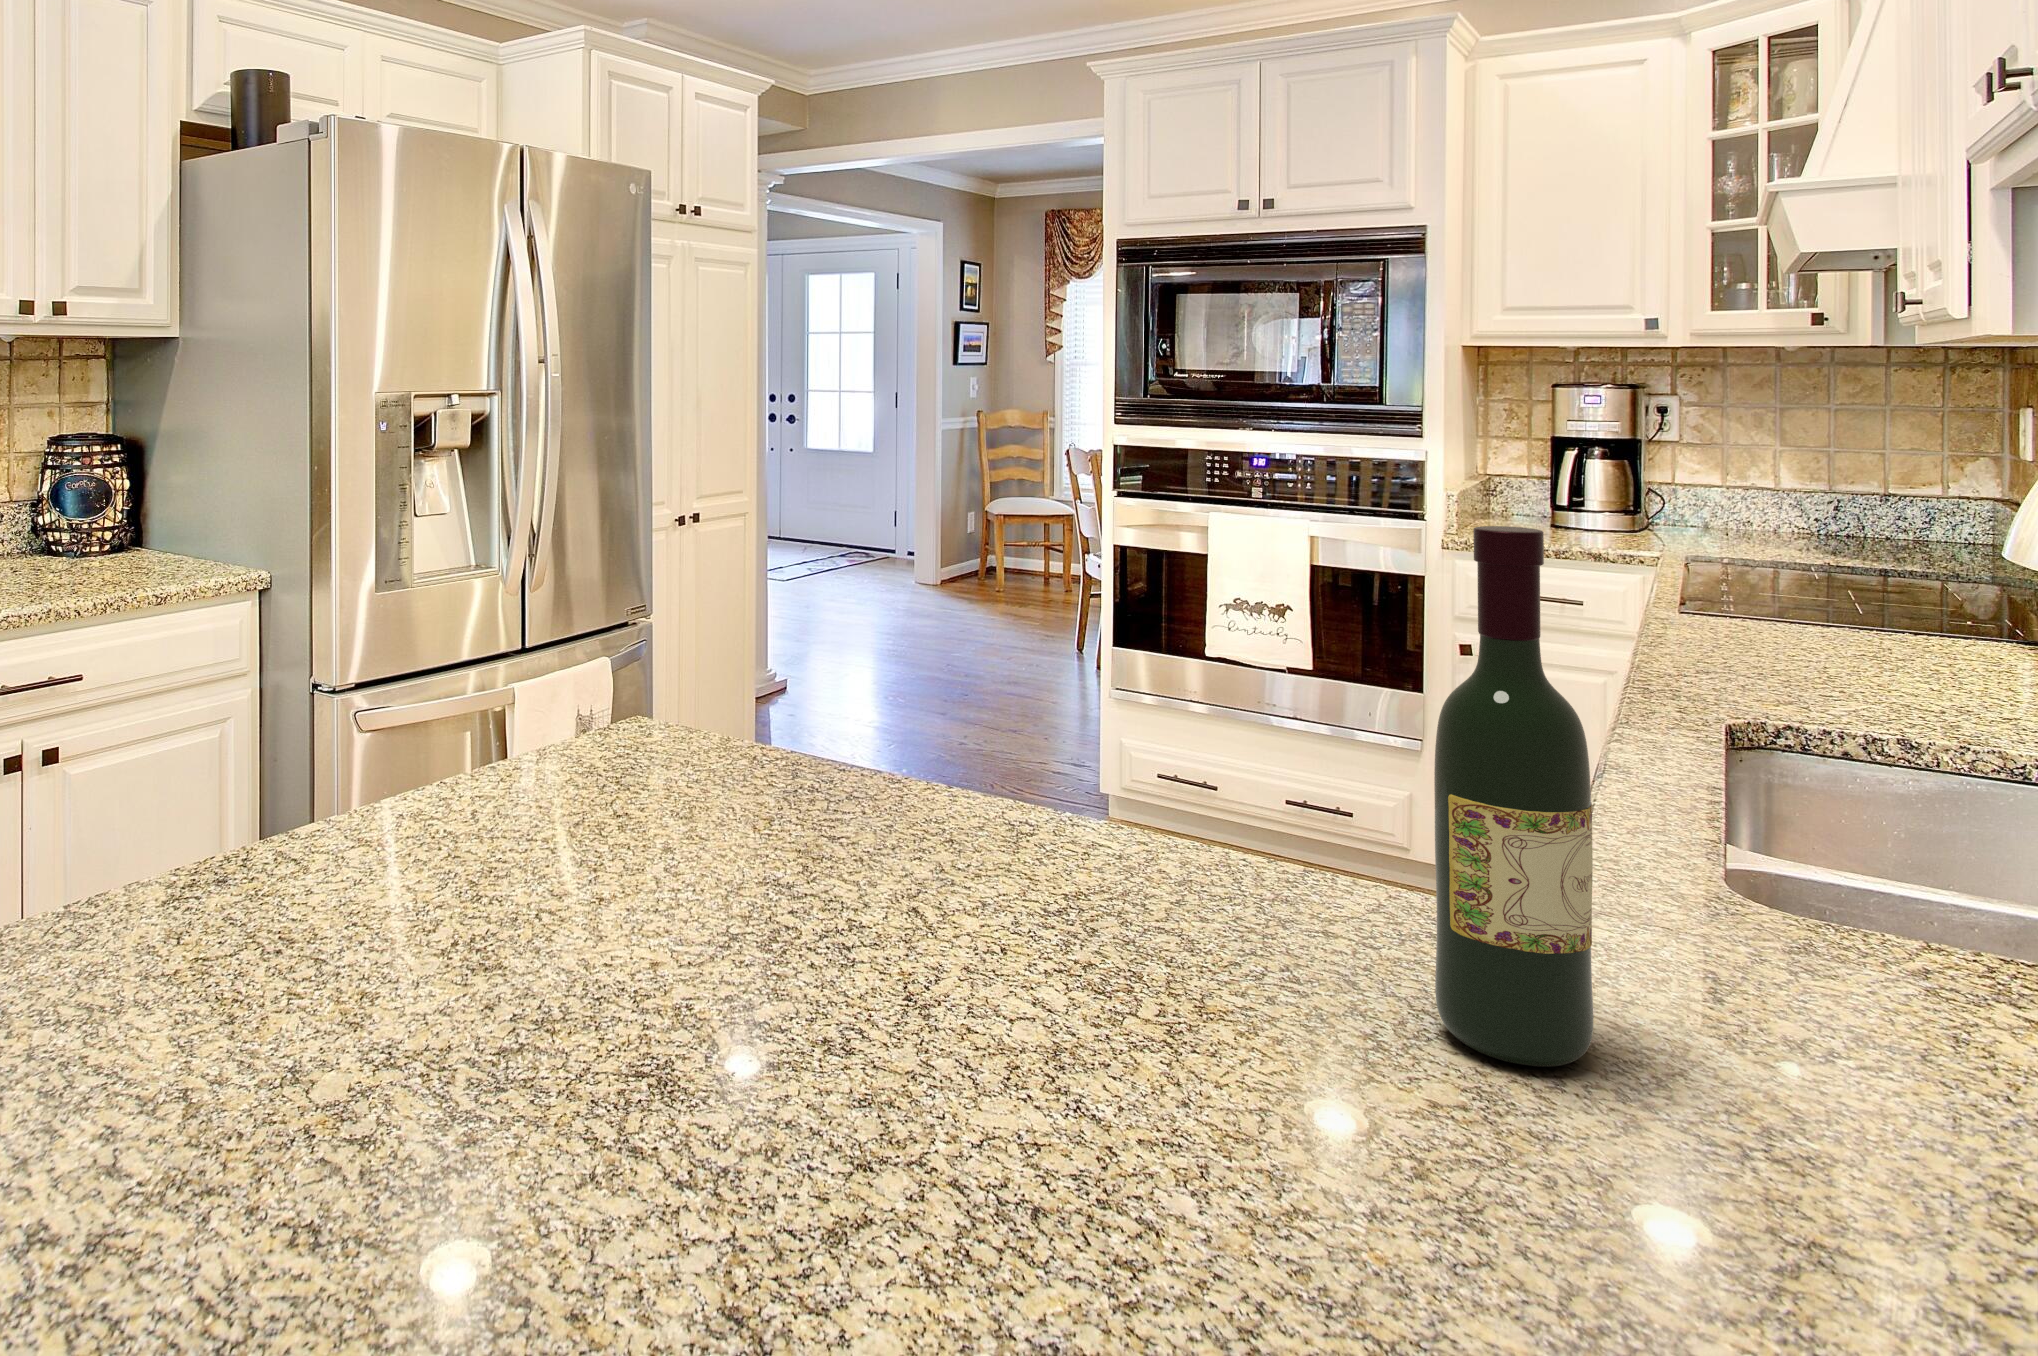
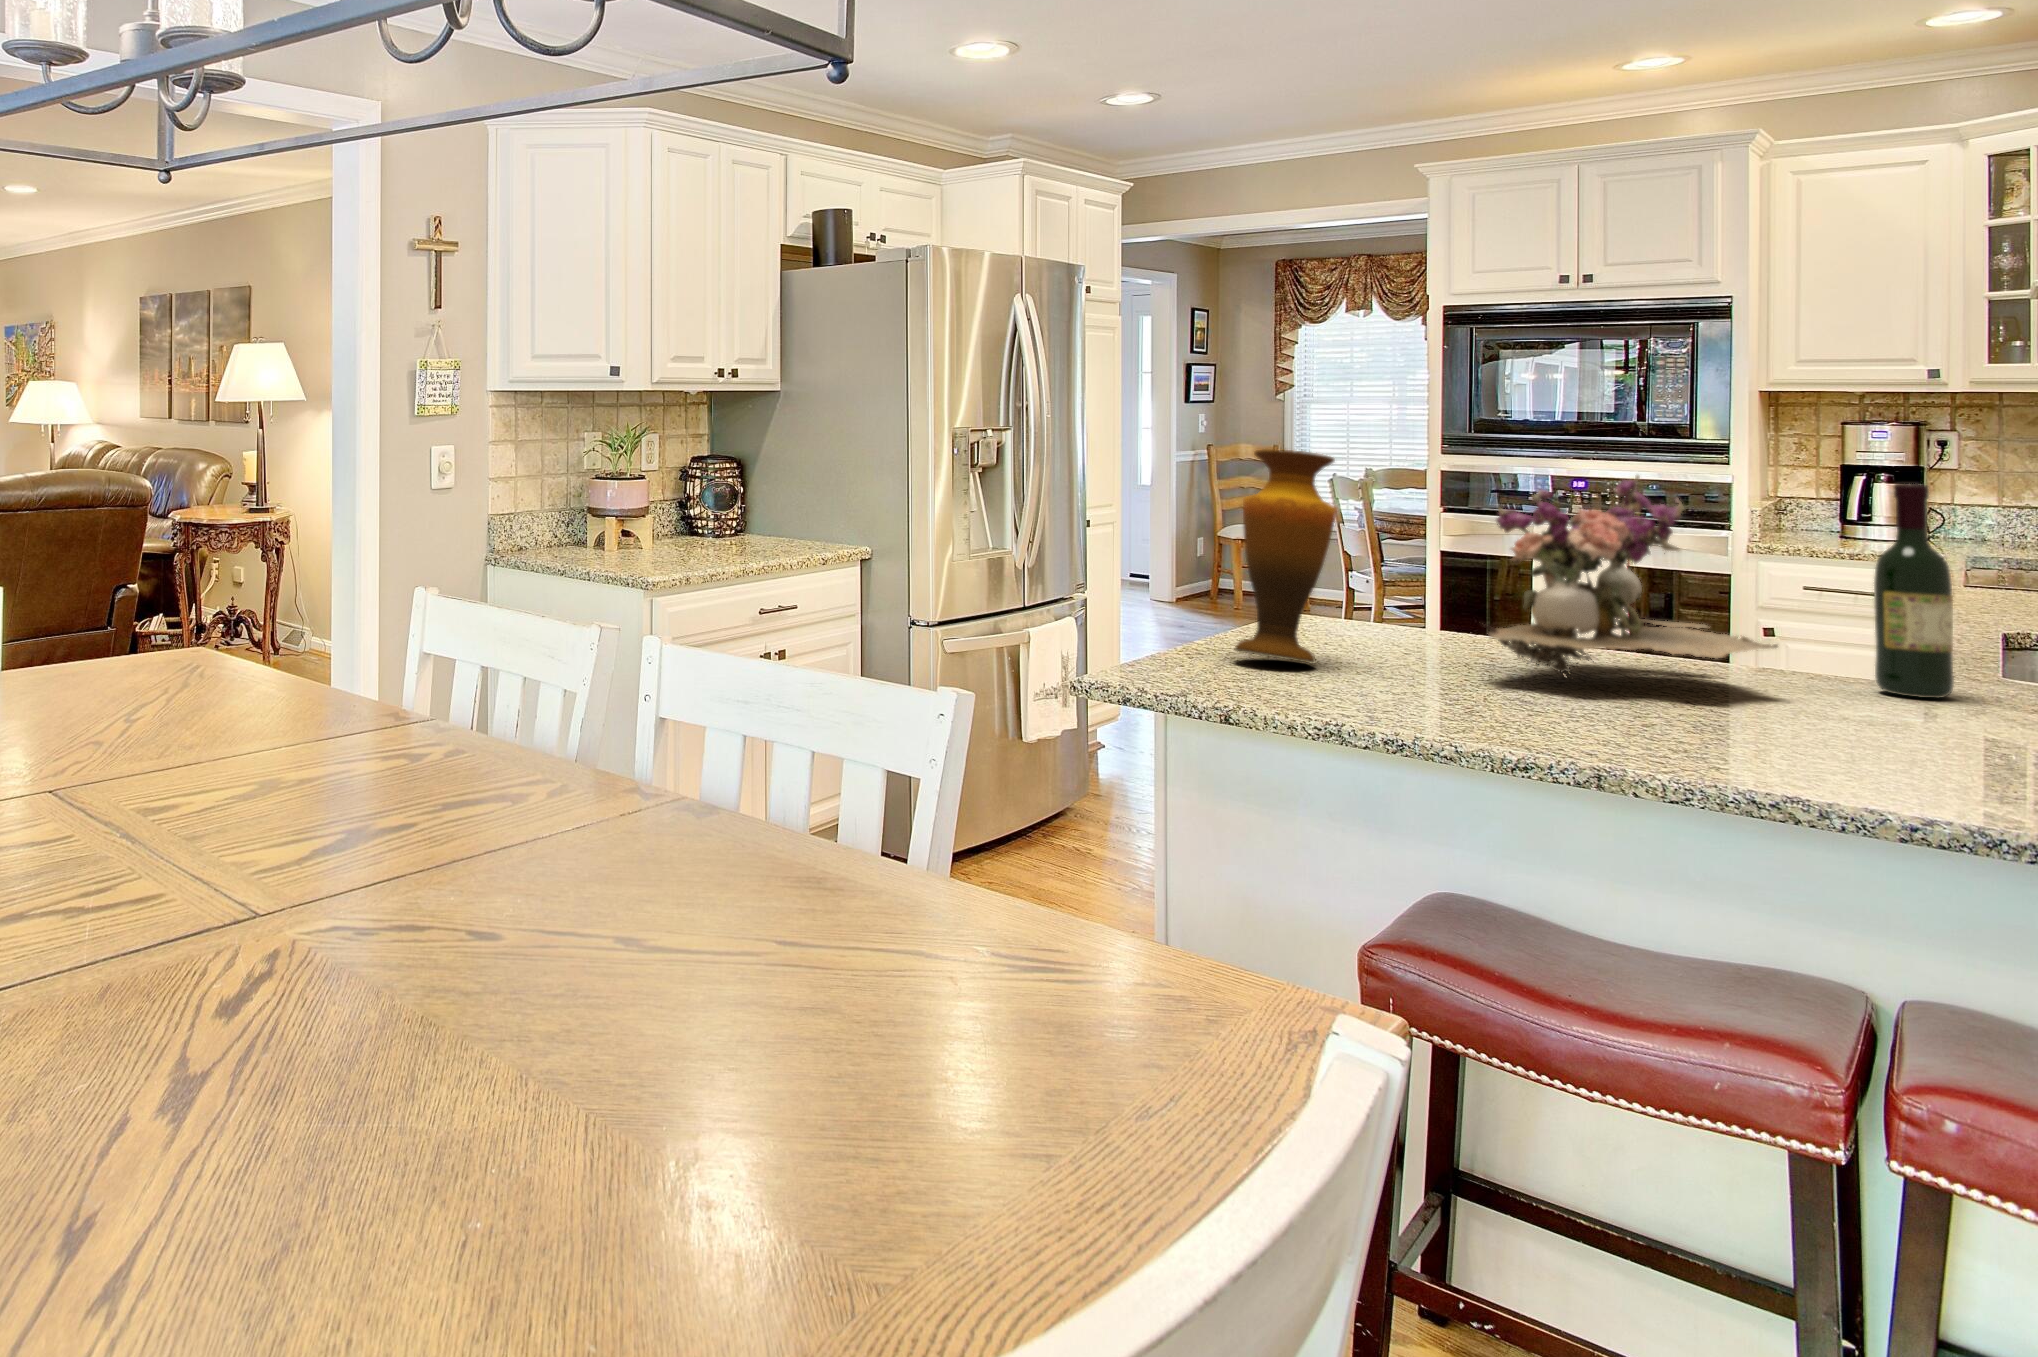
vase: none [127,443,387,968] -> present [1235,449,1337,664]
flower arrangement: none [559,494,1197,1035] -> present [1484,475,1778,678]

